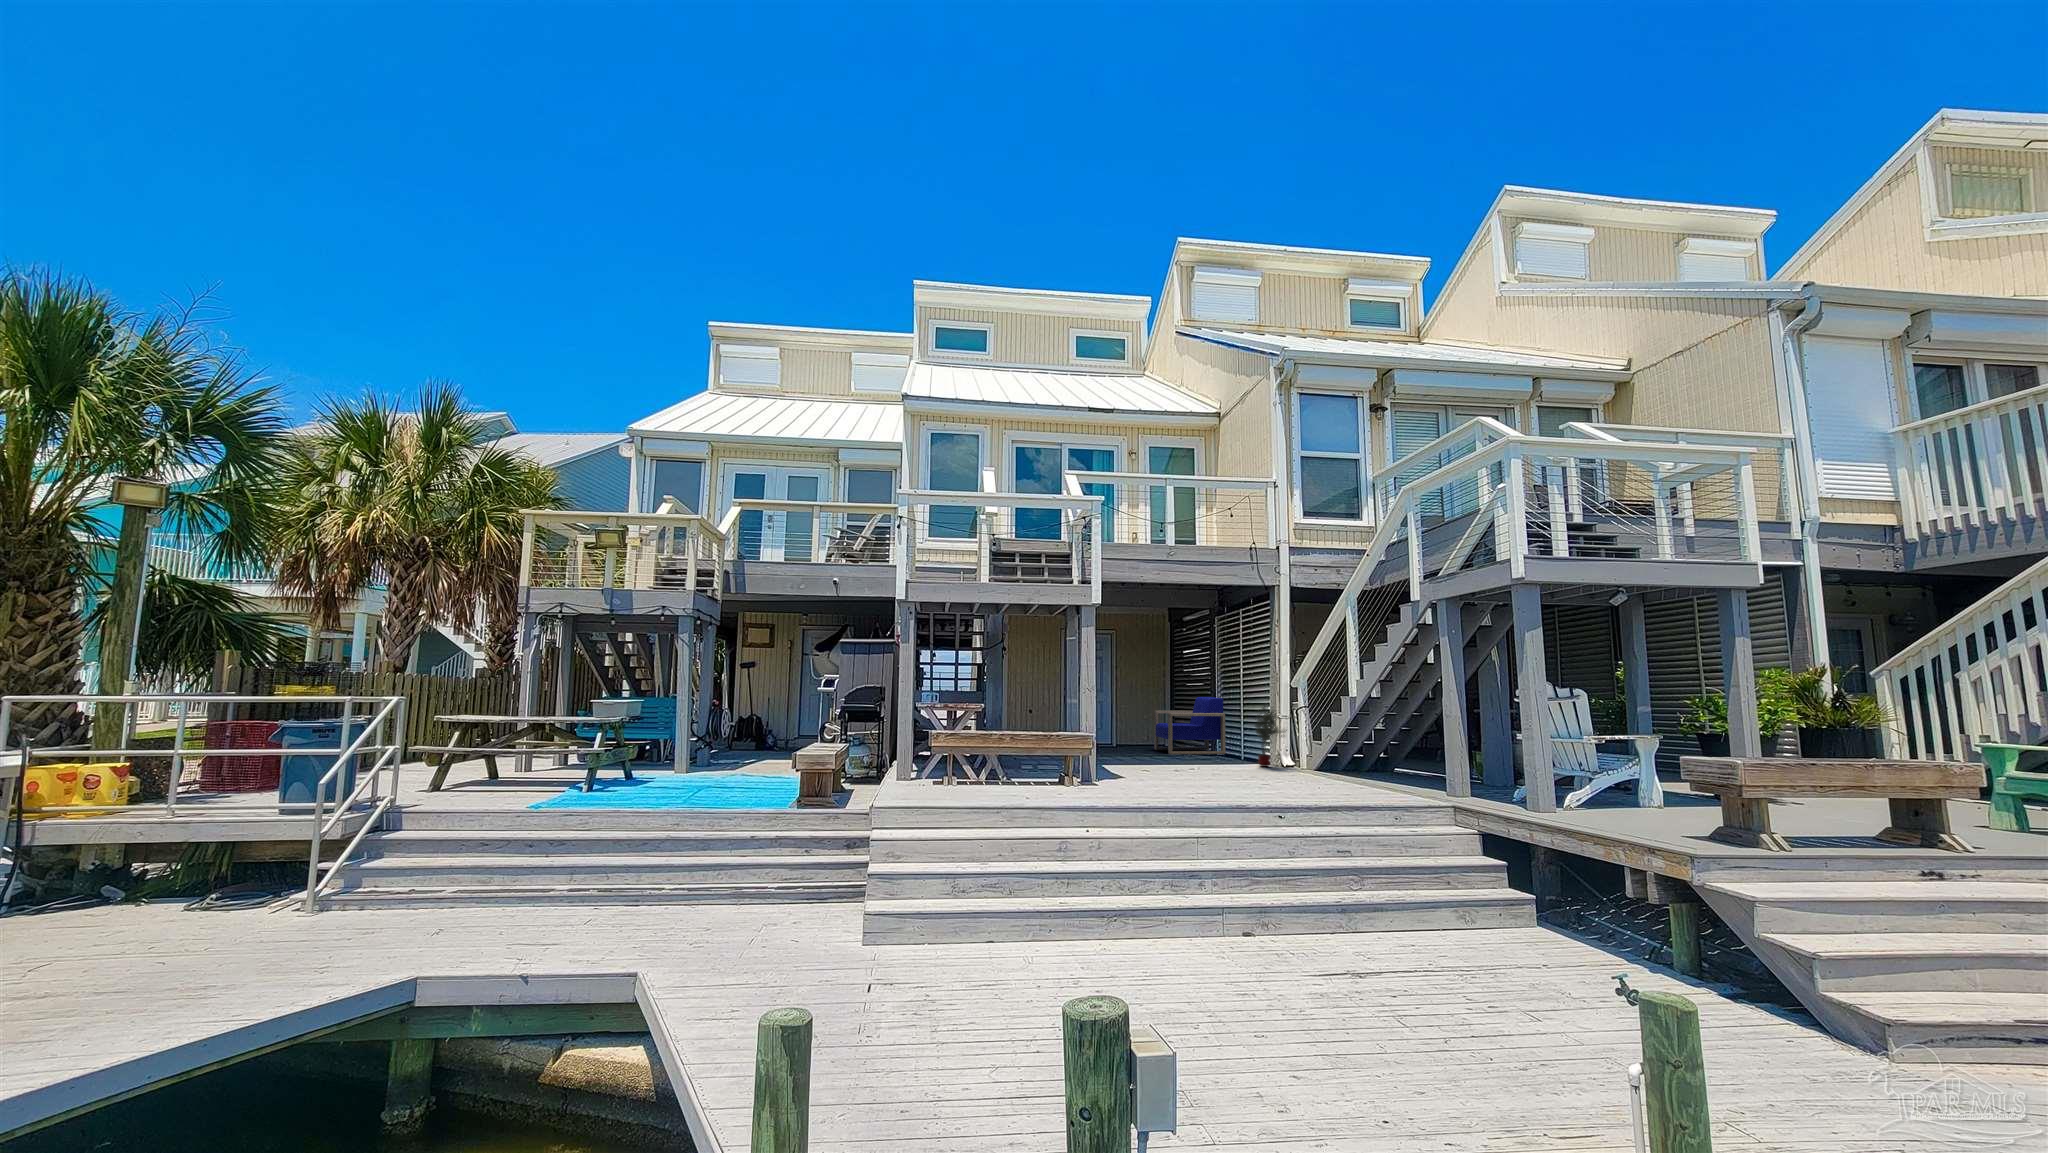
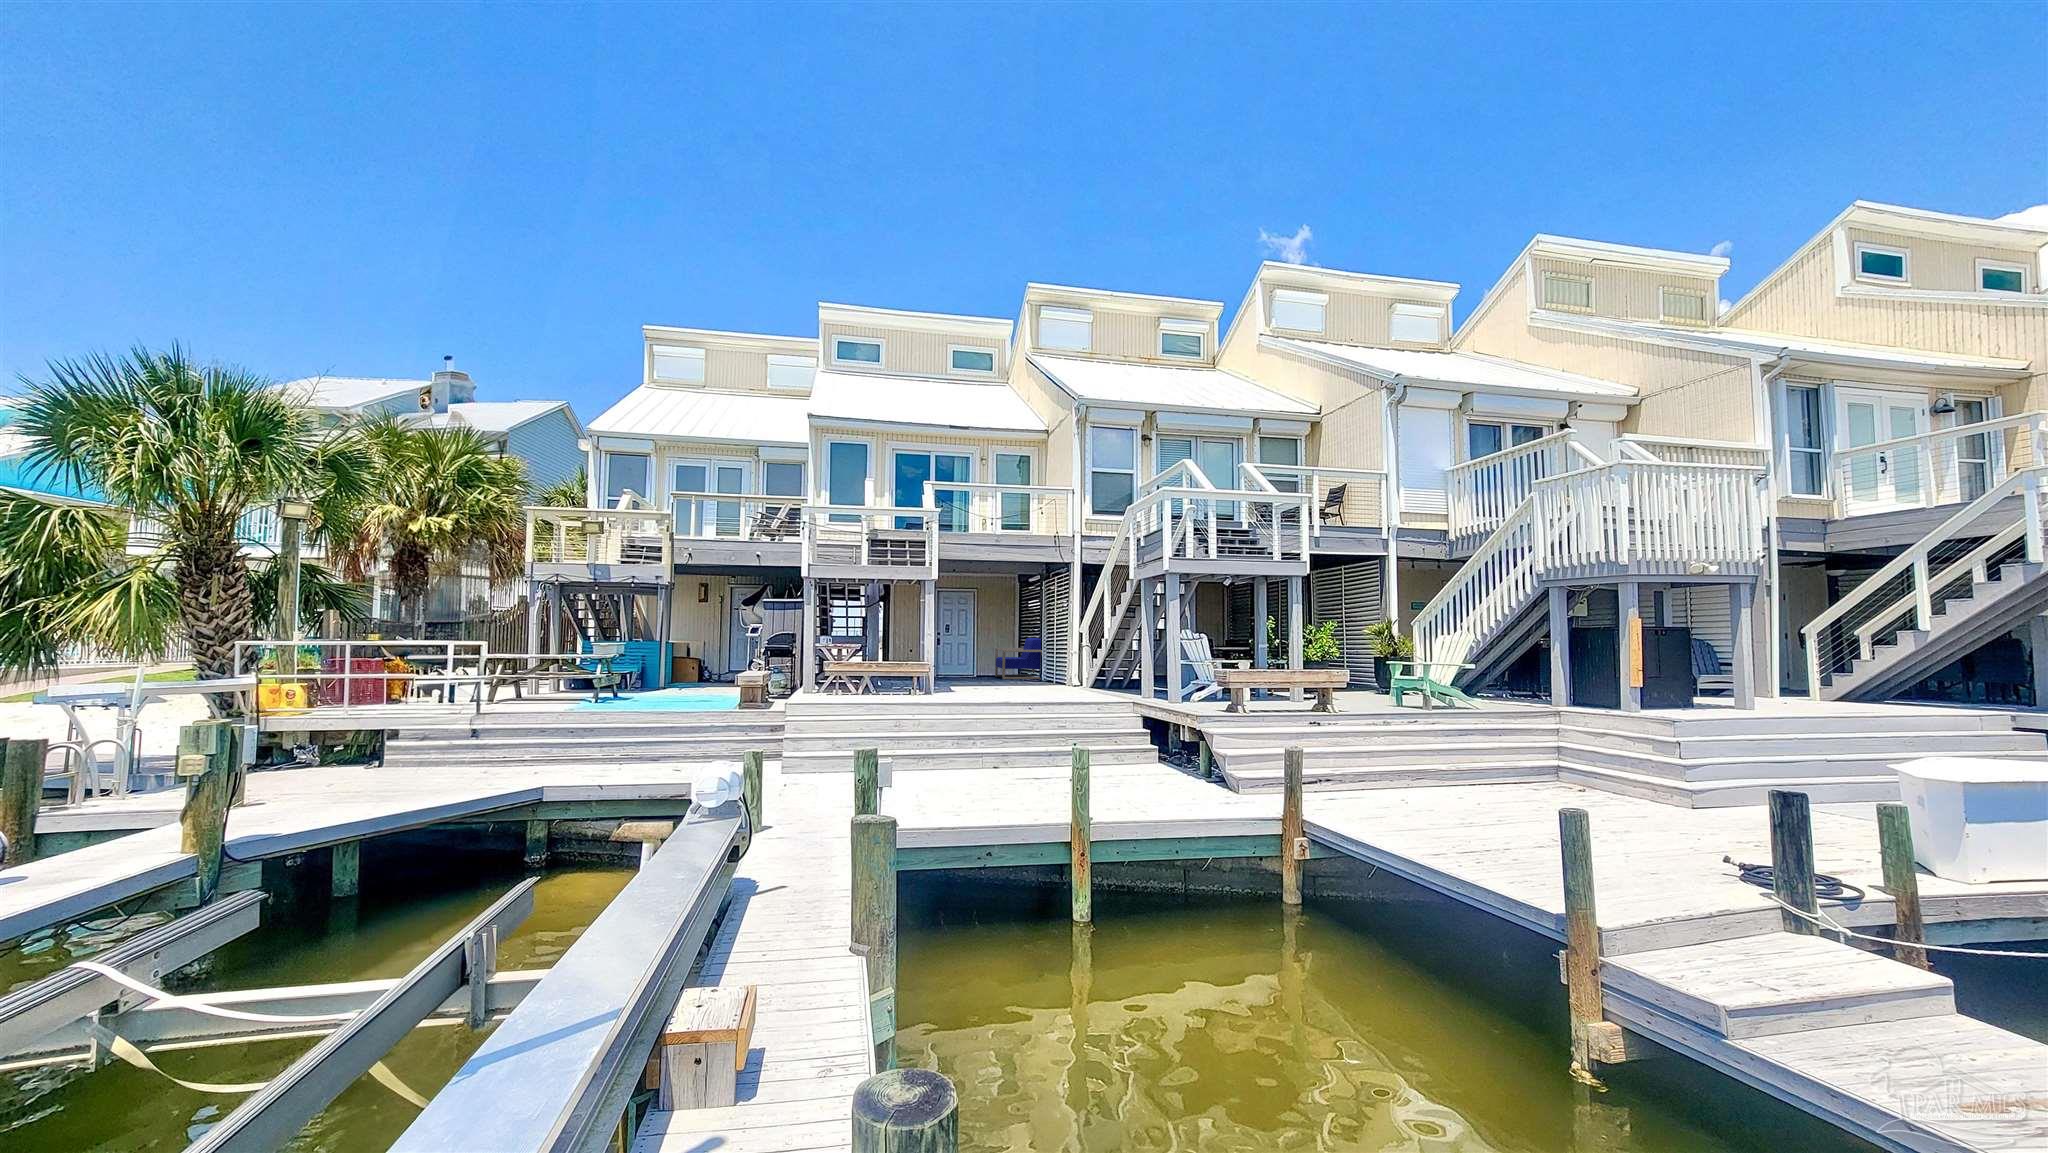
potted tree: present [1255,706,1287,767] -> none [1050,644,1073,686]

